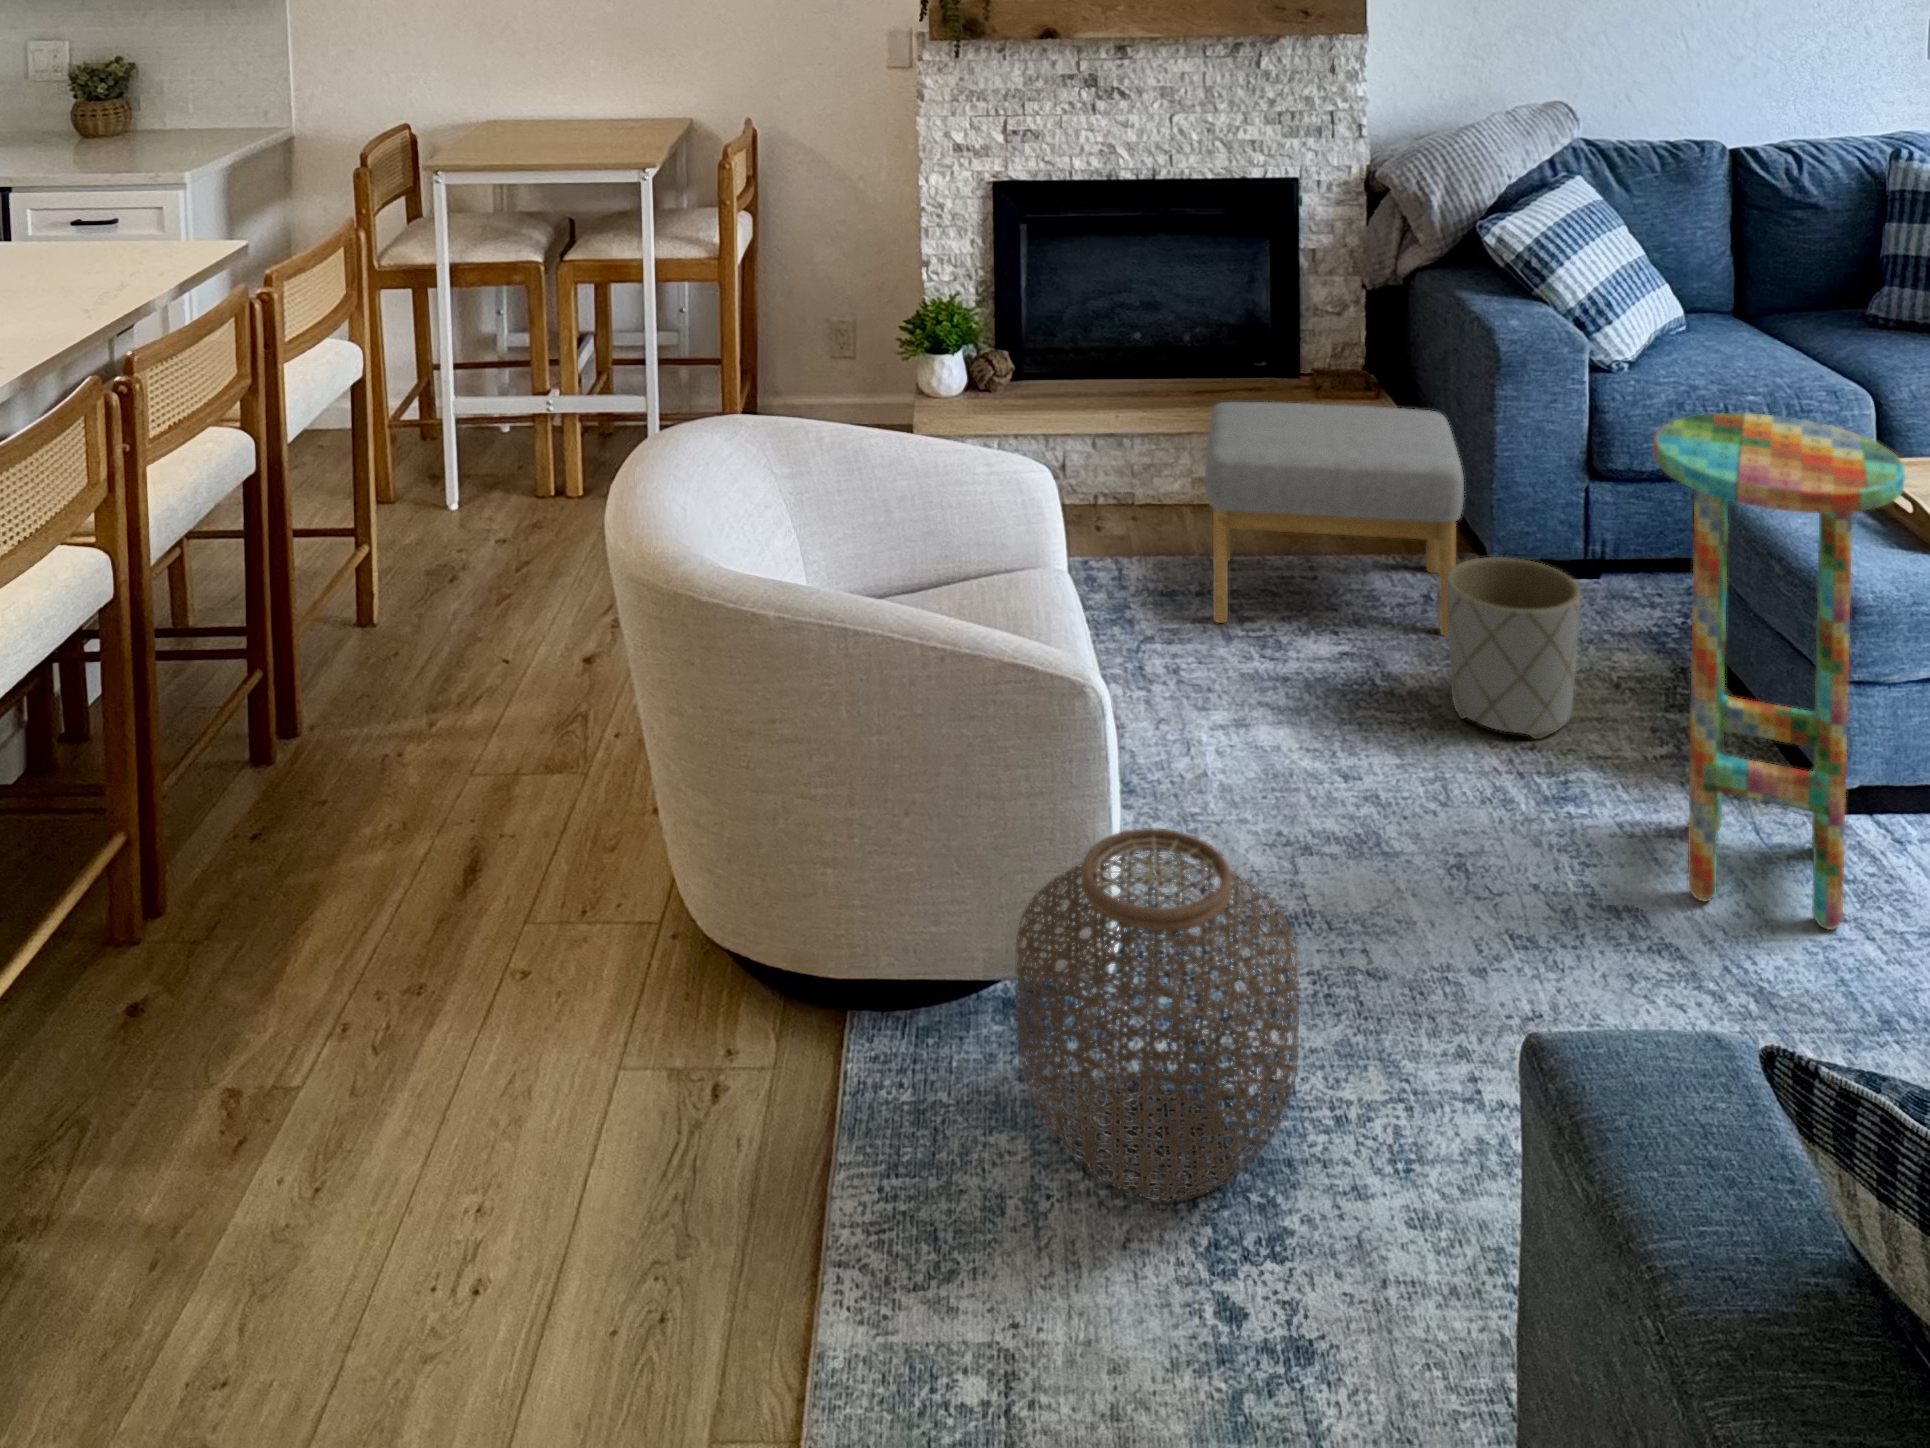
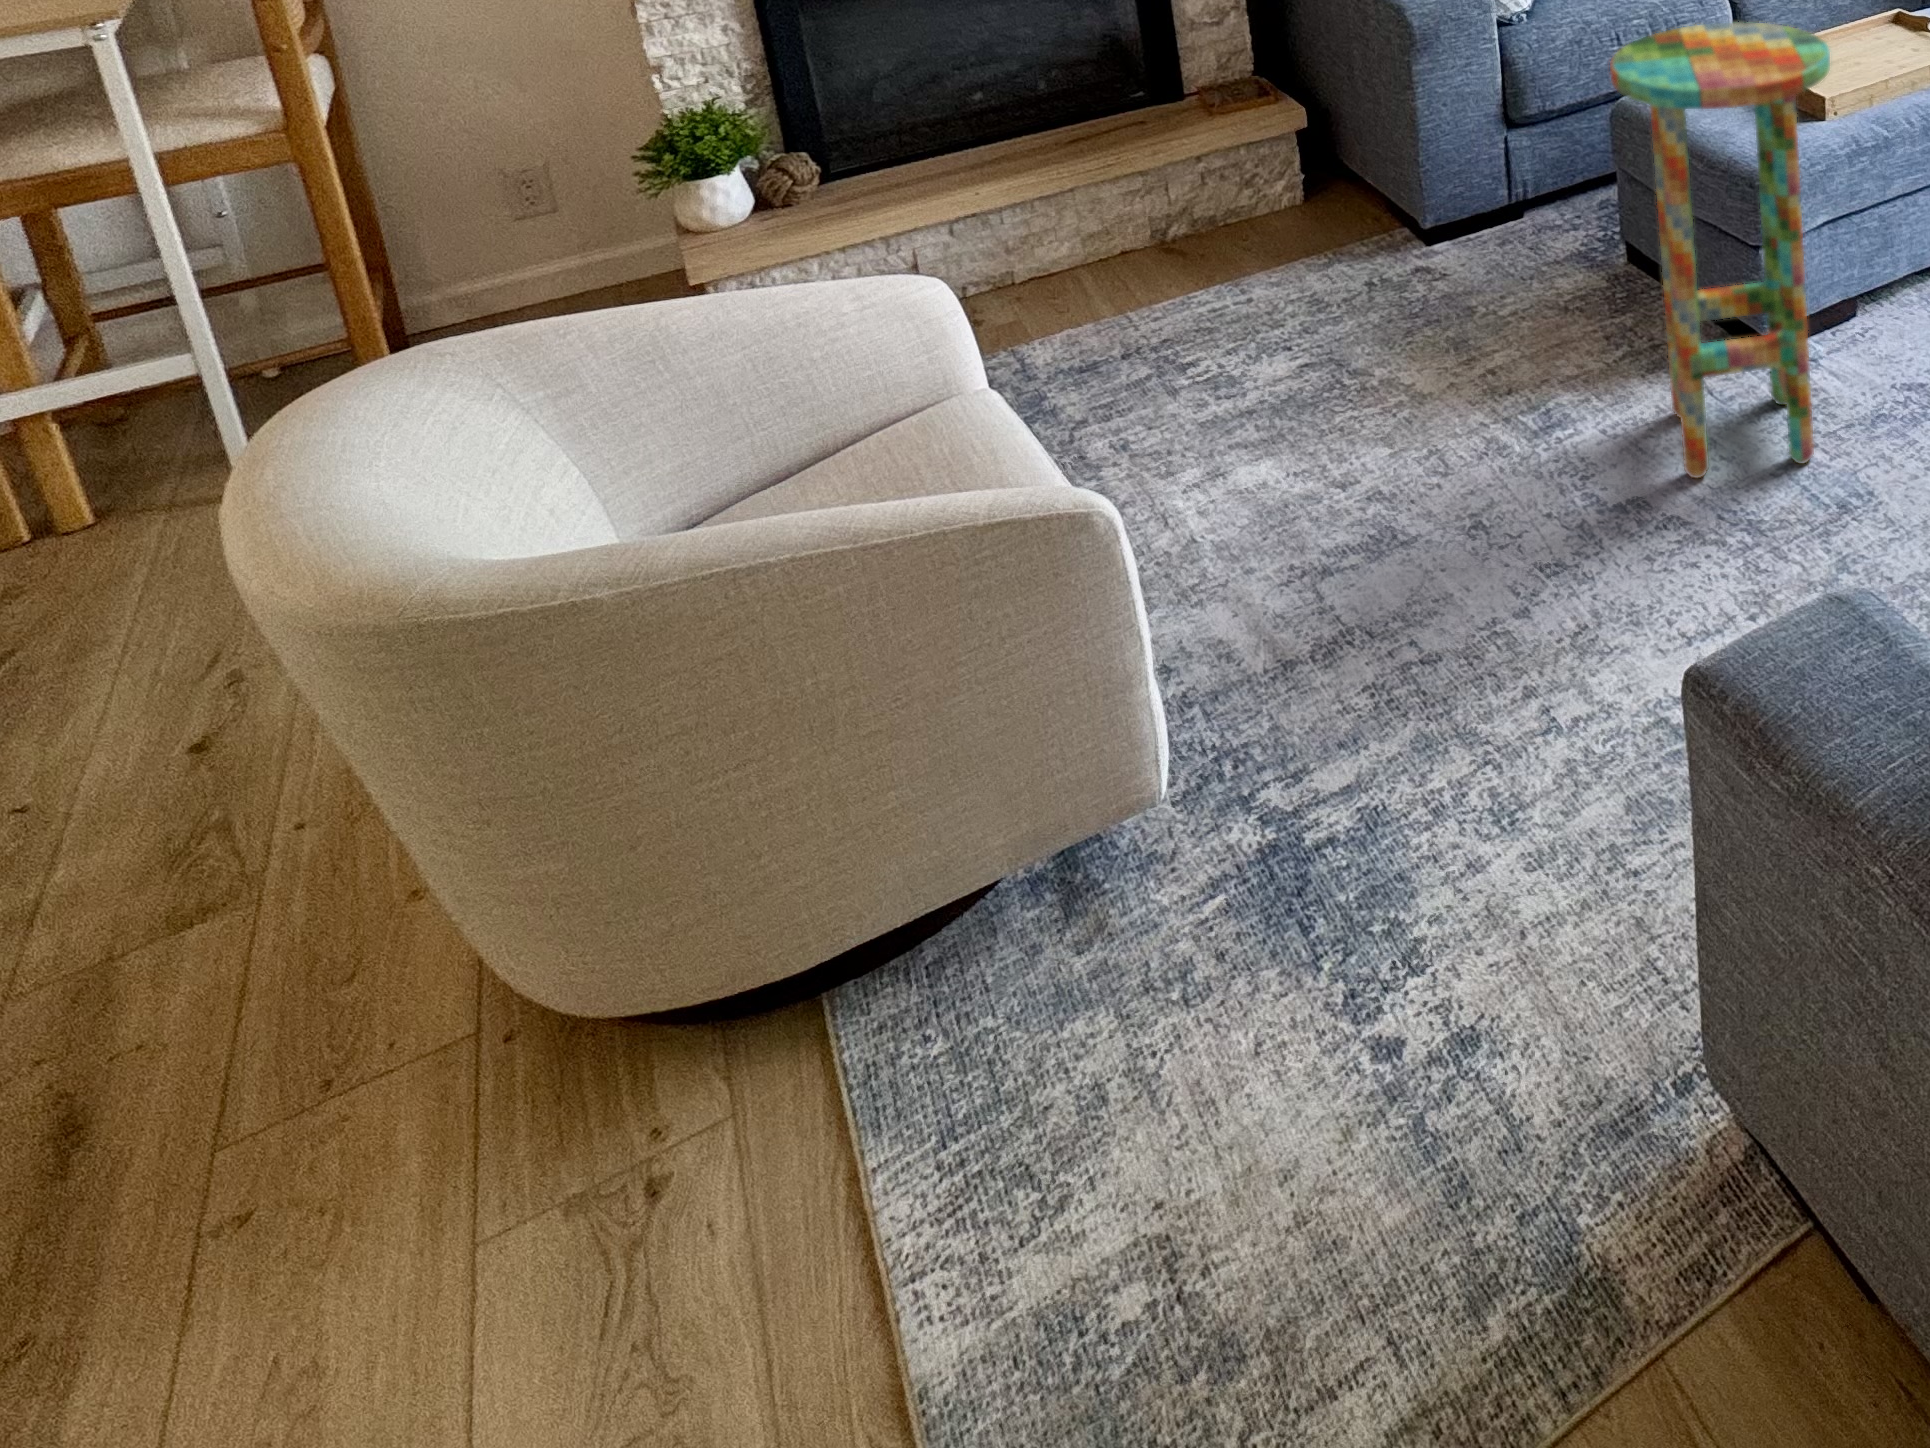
footstool: present [1205,402,1464,637] -> none [1098,100,1404,375]
planter: present [1446,557,1581,739] -> none [1401,220,1538,390]
woven basket: present [1016,828,1299,1201] -> none [1054,600,1399,992]

